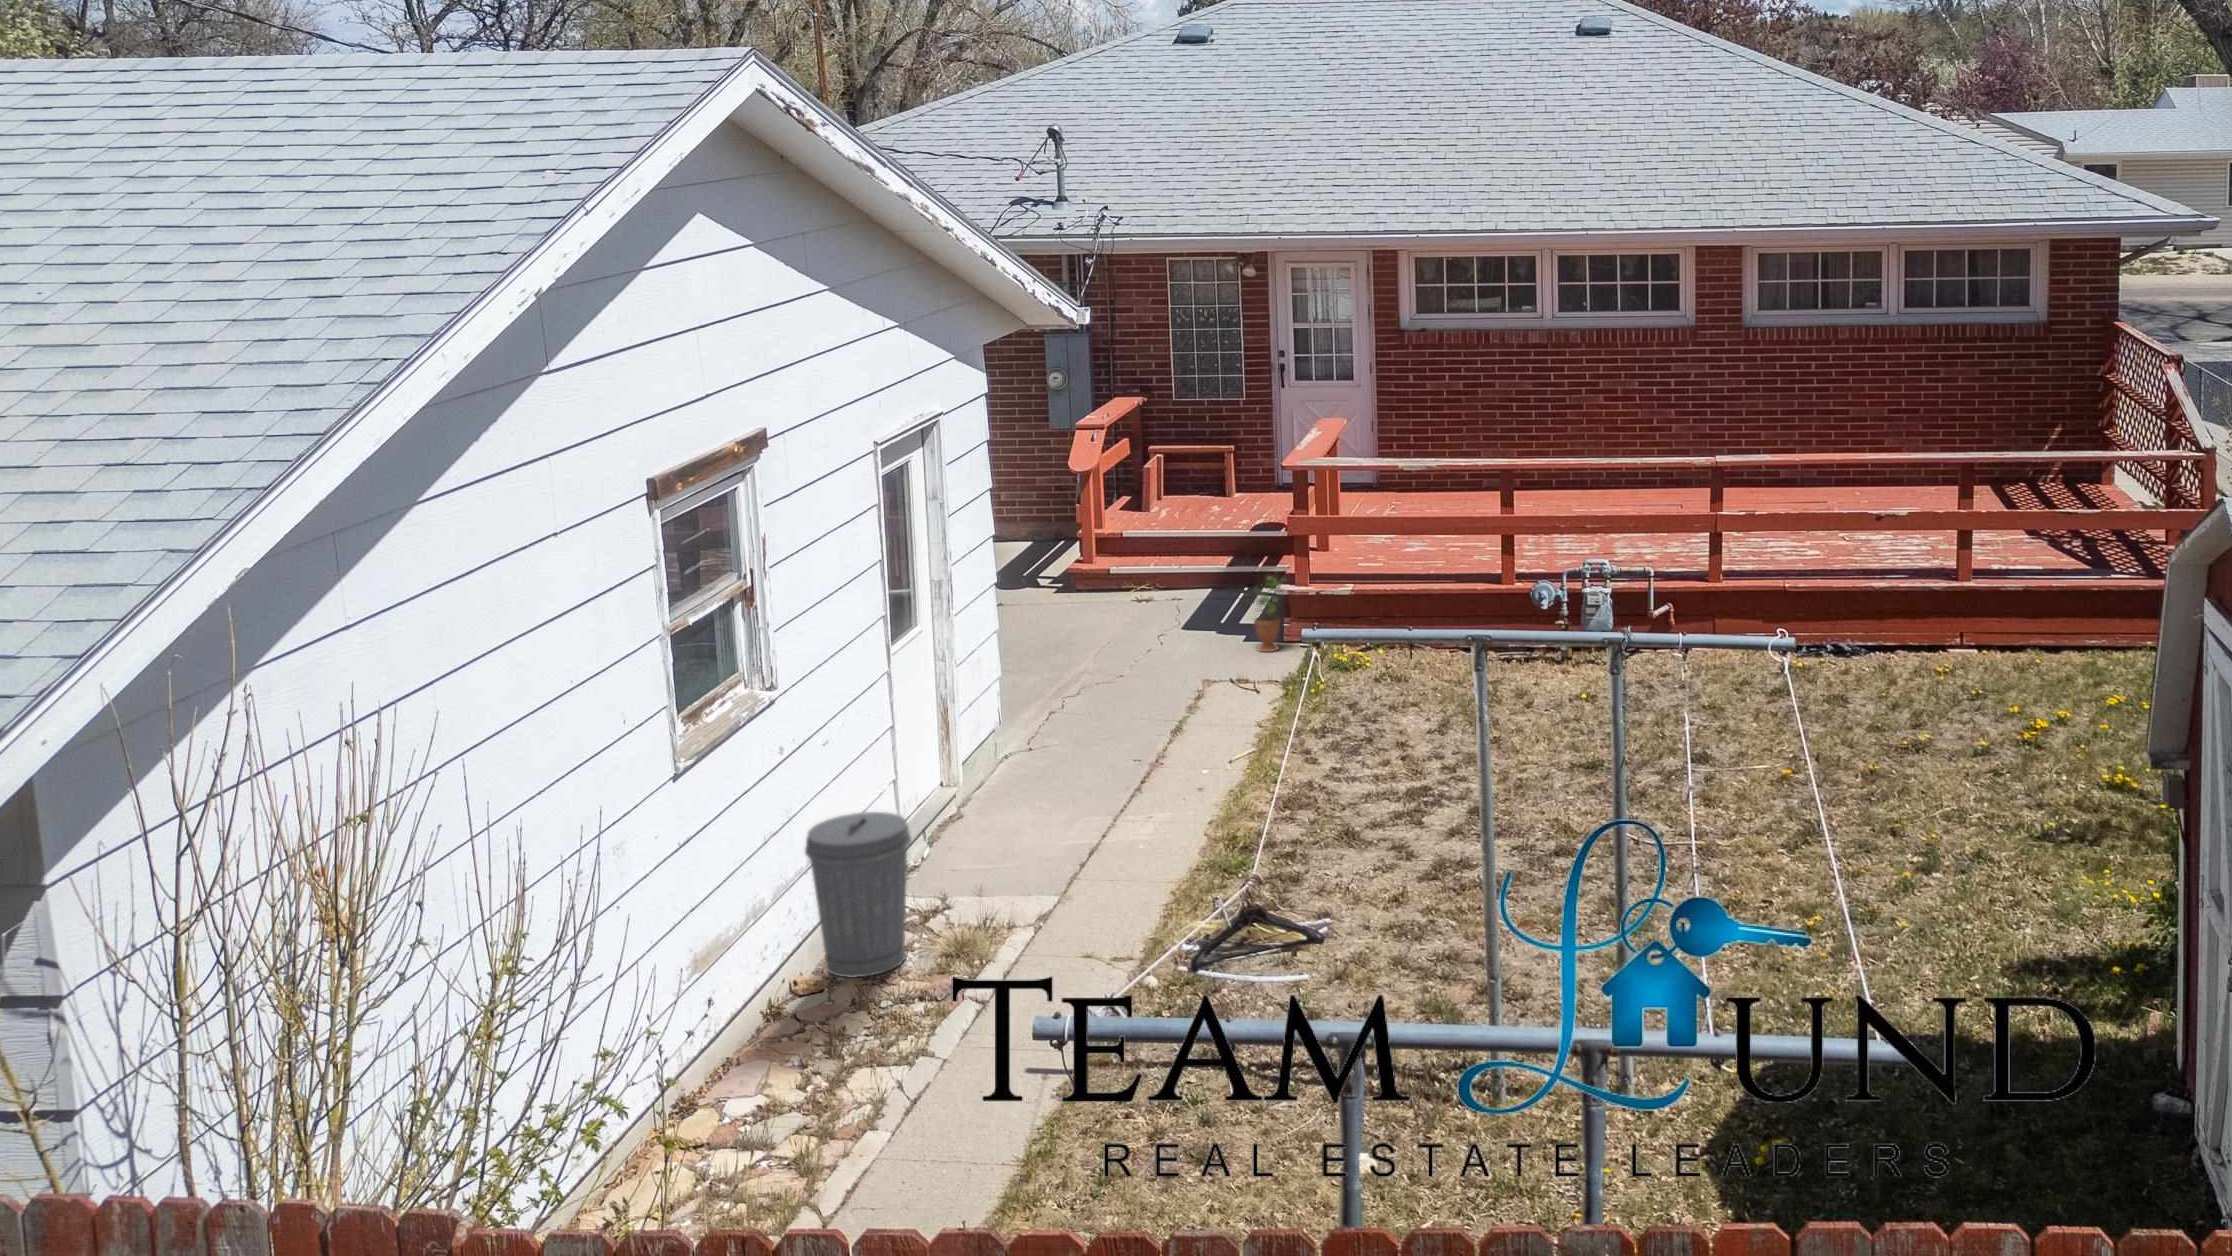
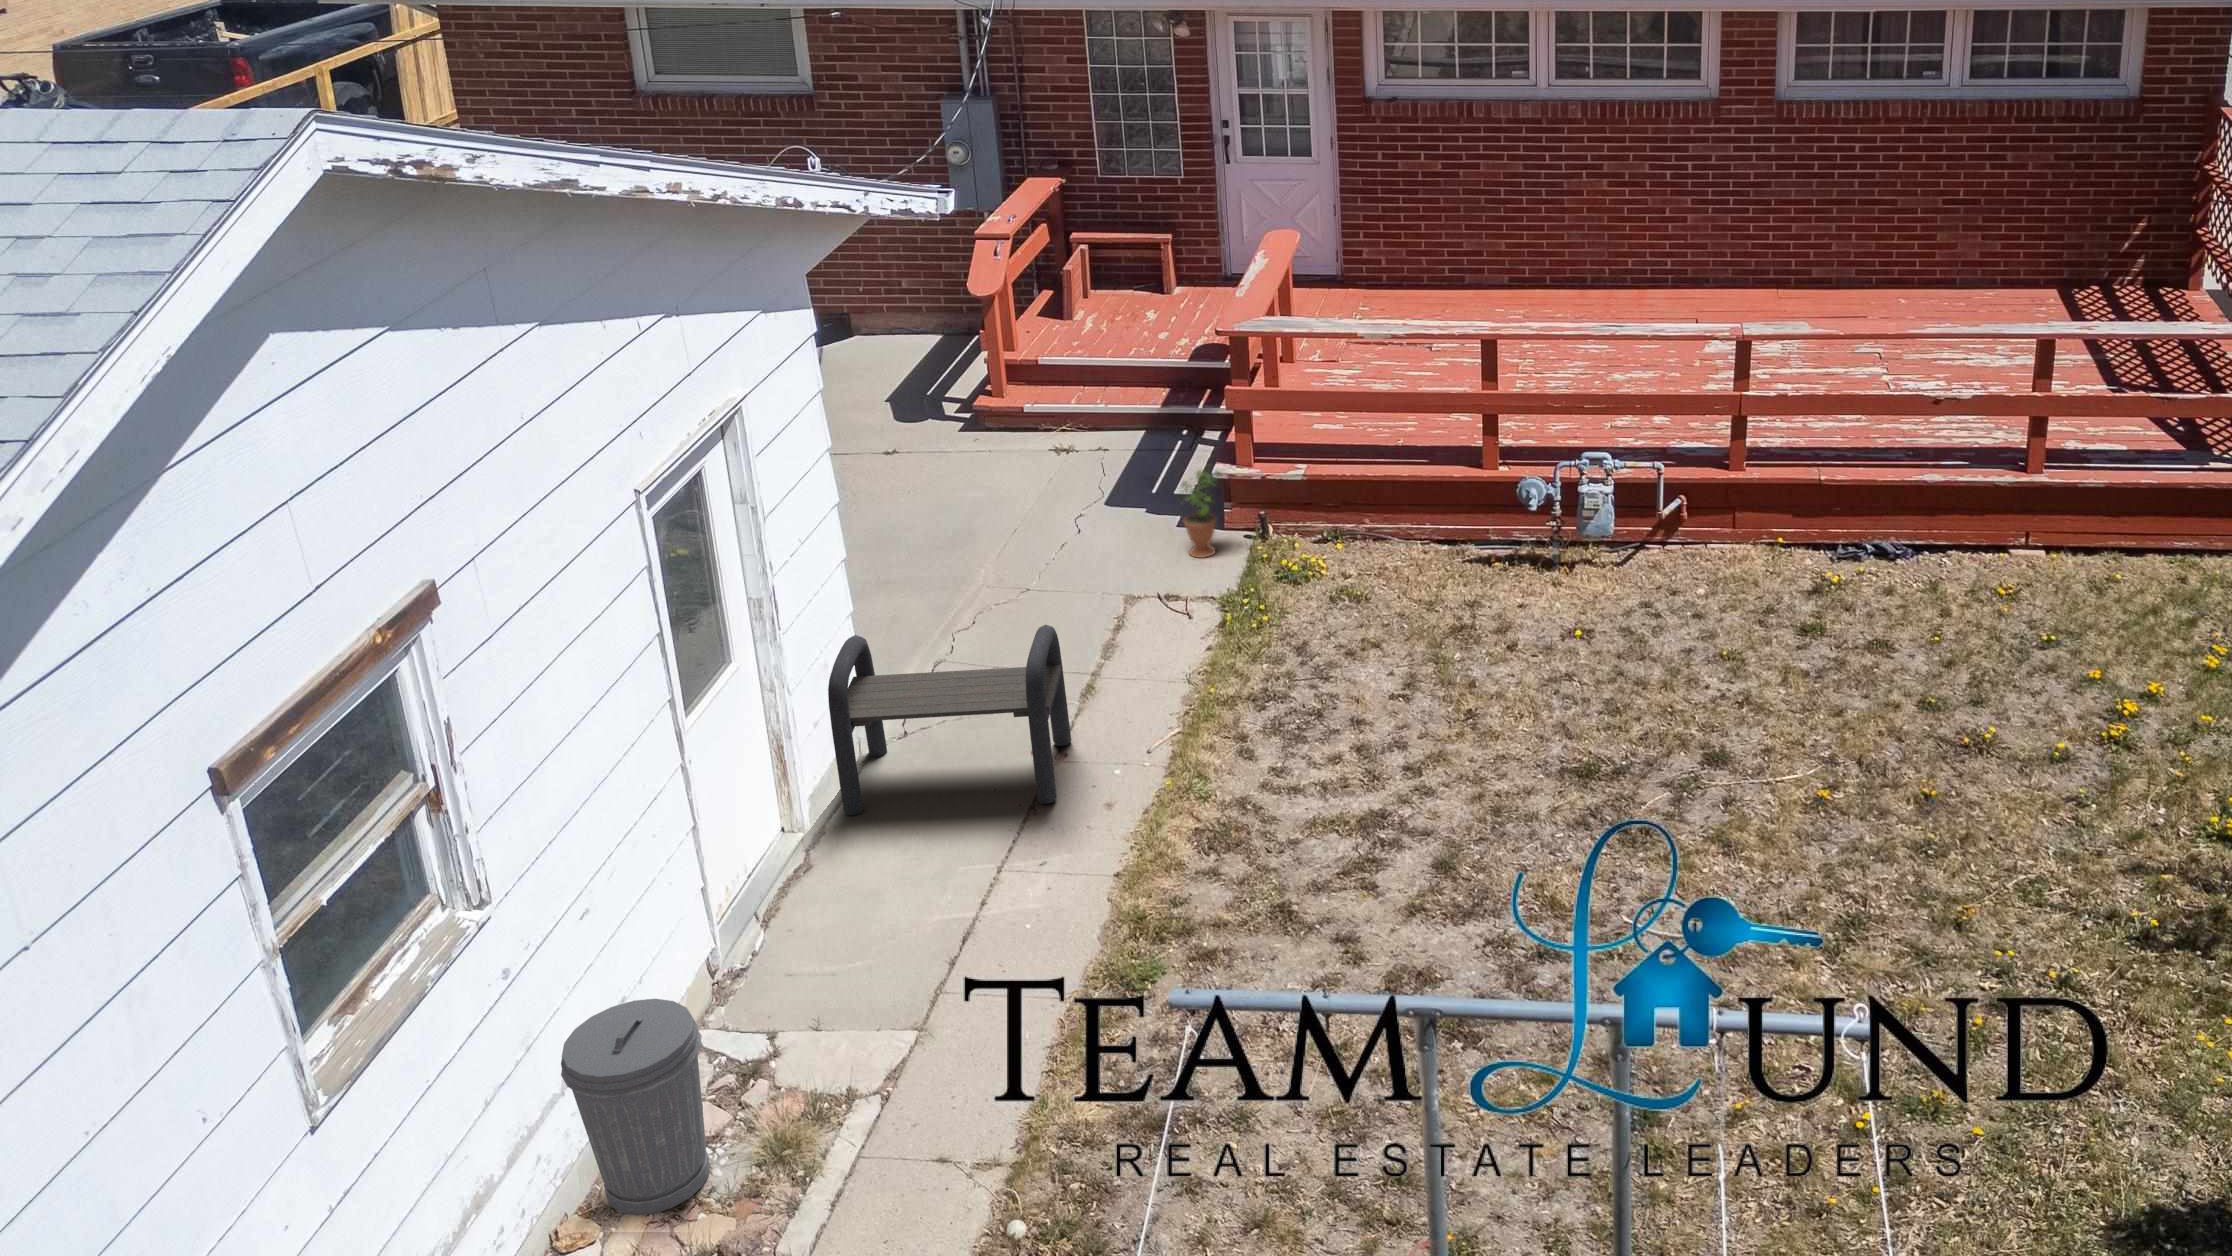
bench: none [982,638,1170,784] -> present [828,625,1071,816]

